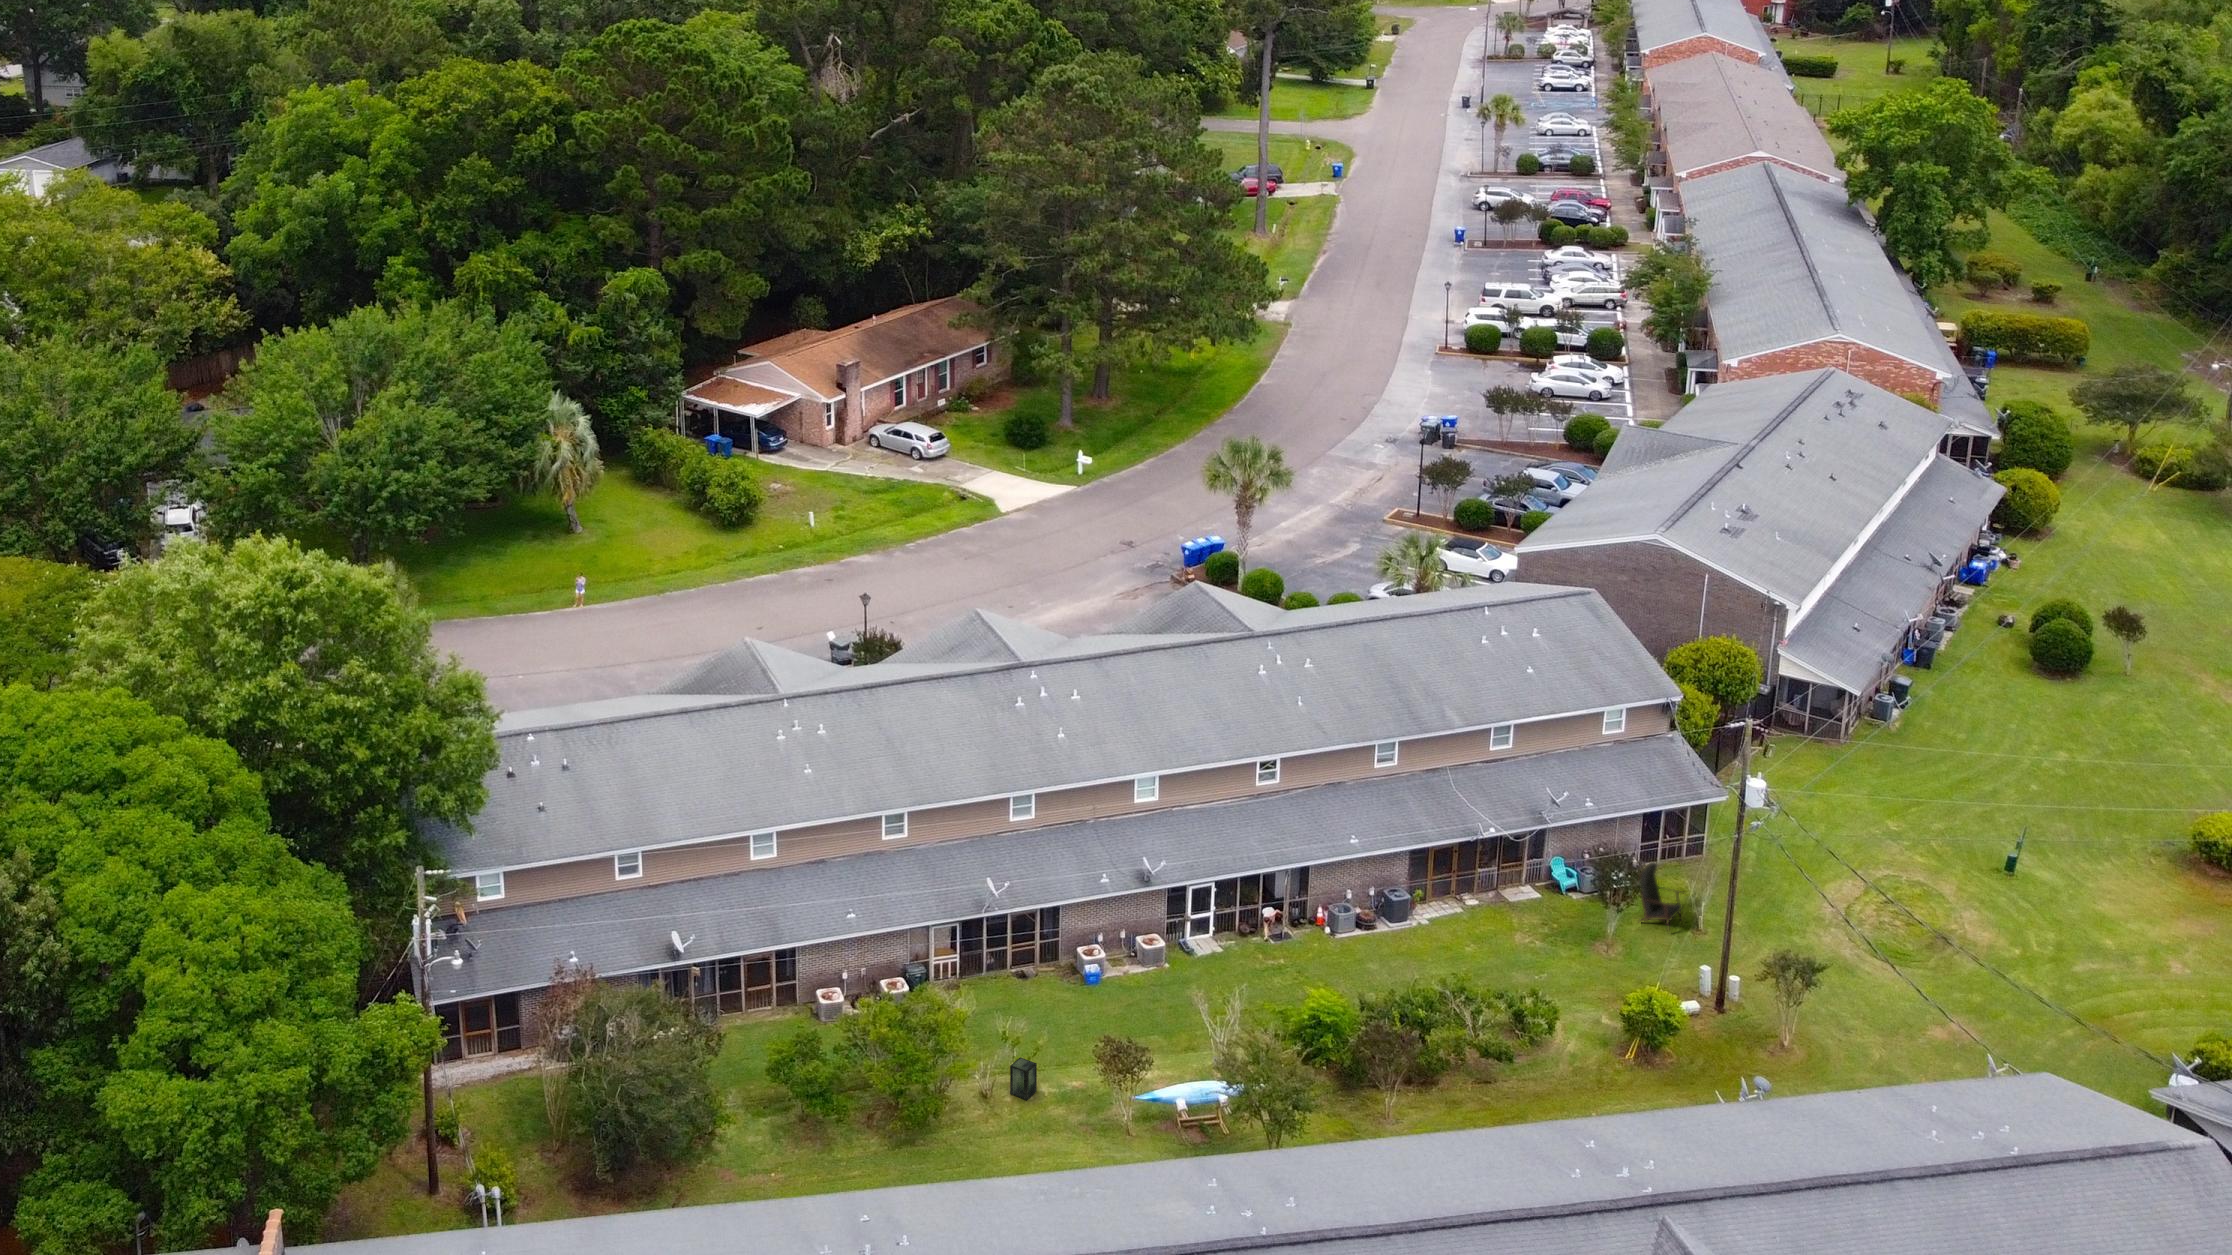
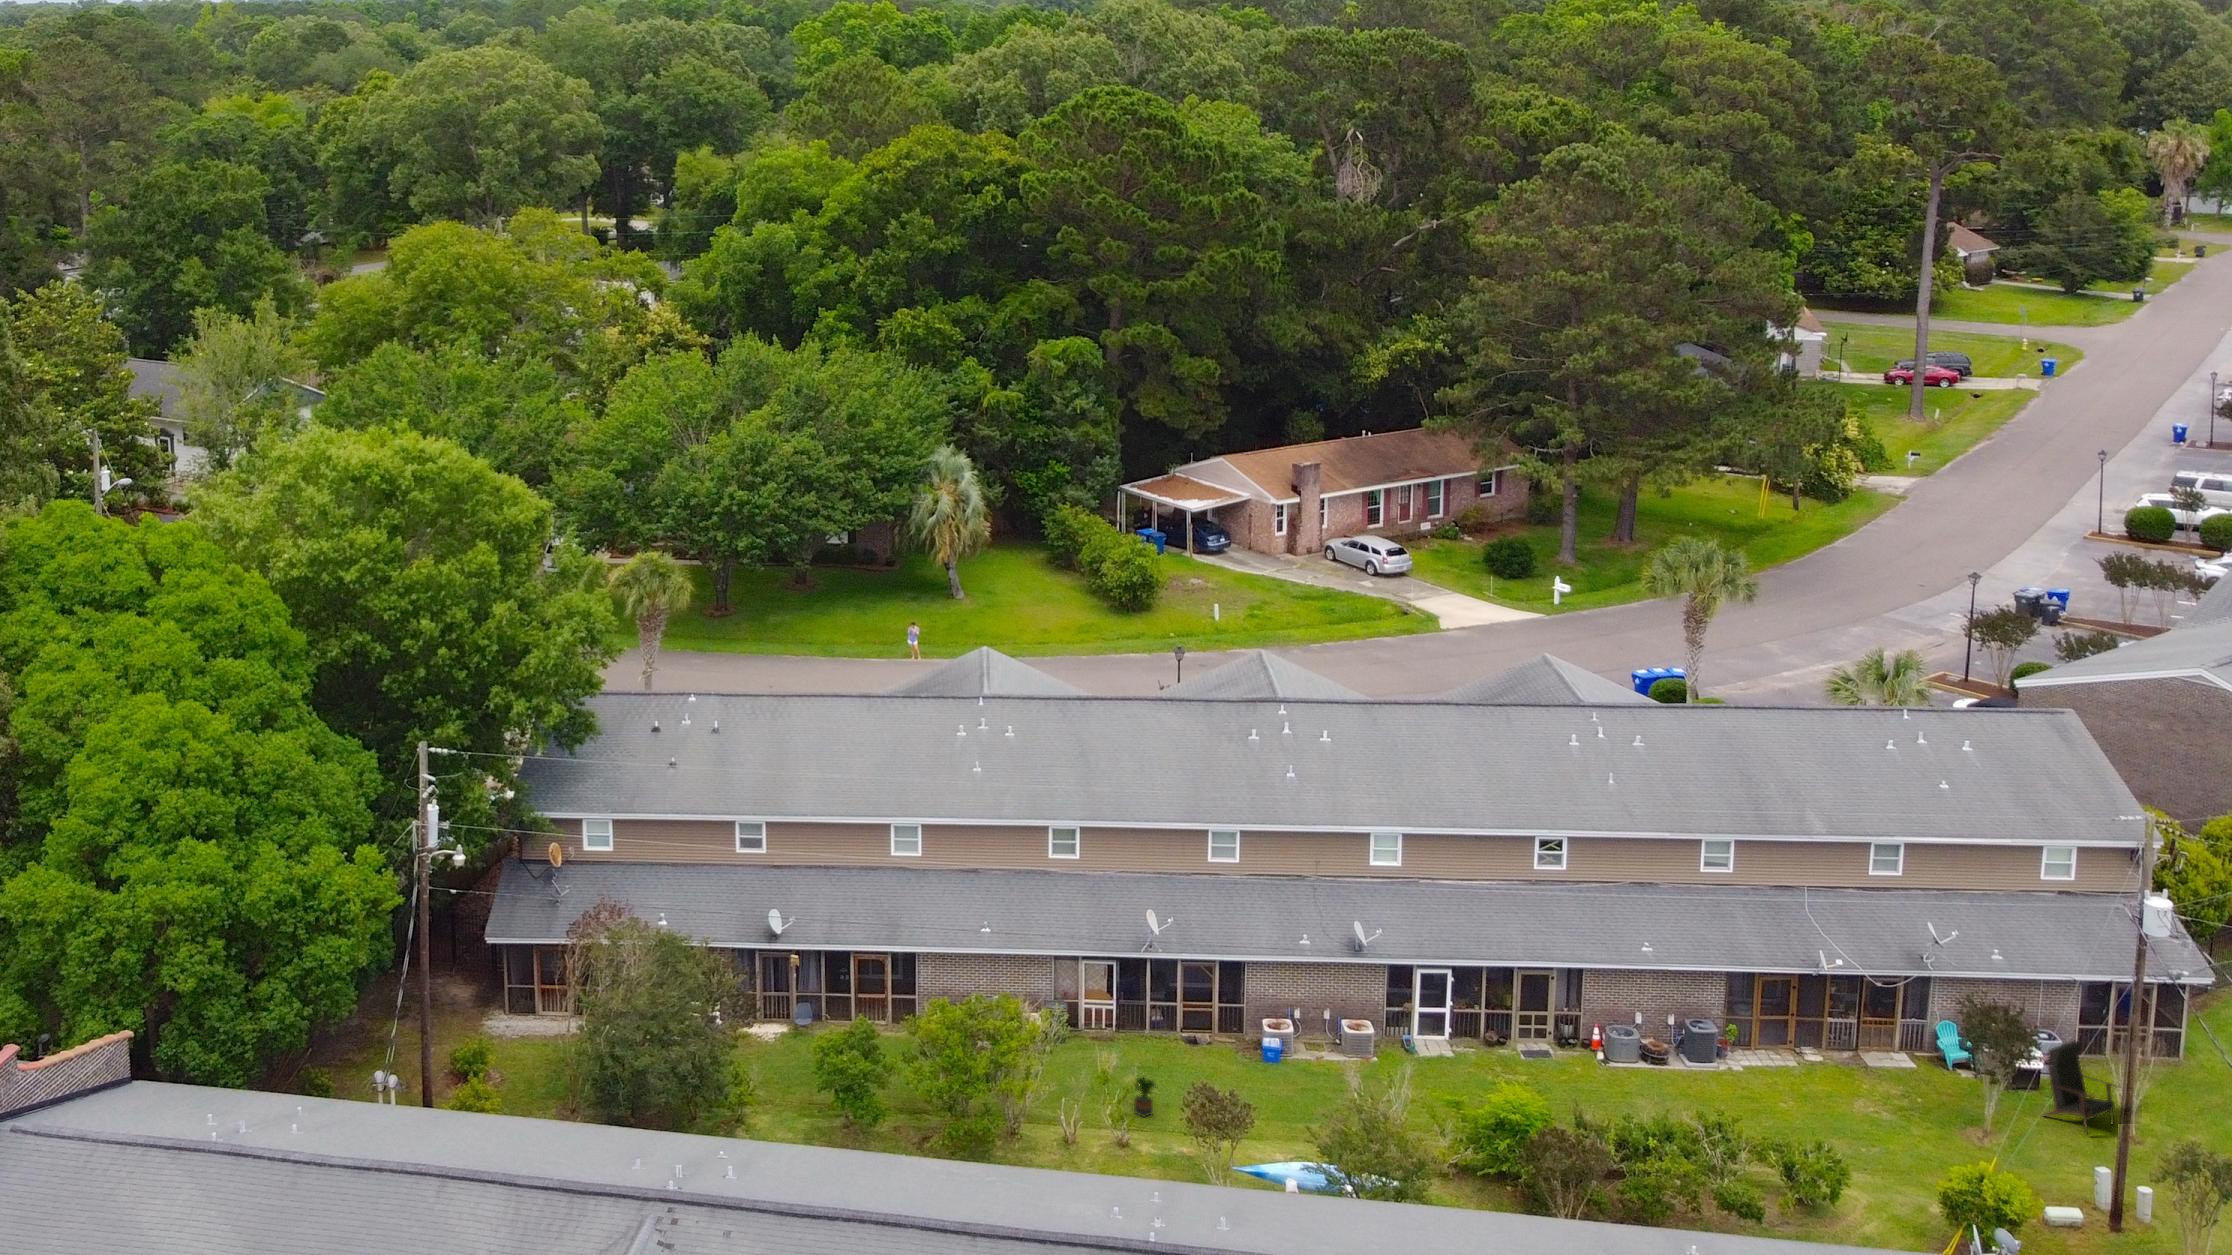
potted tree: none [1011,1026,1031,1060] -> present [1134,1077,1156,1117]
storage box: present [1010,1057,1037,1100] -> none [1111,1107,1144,1157]

